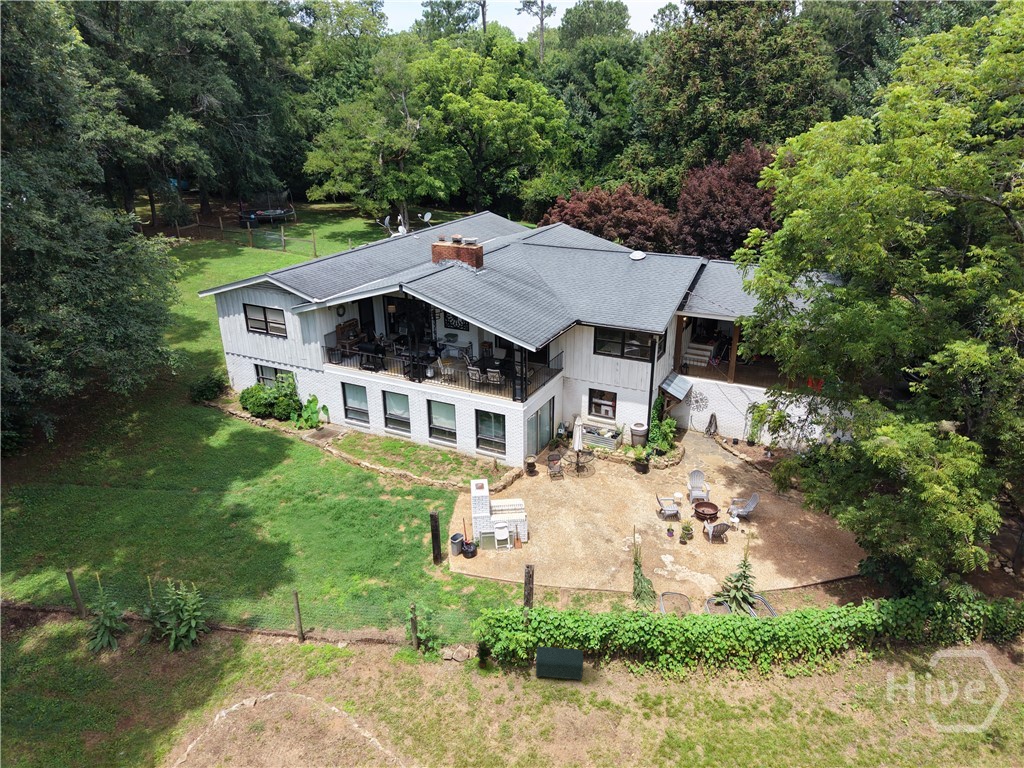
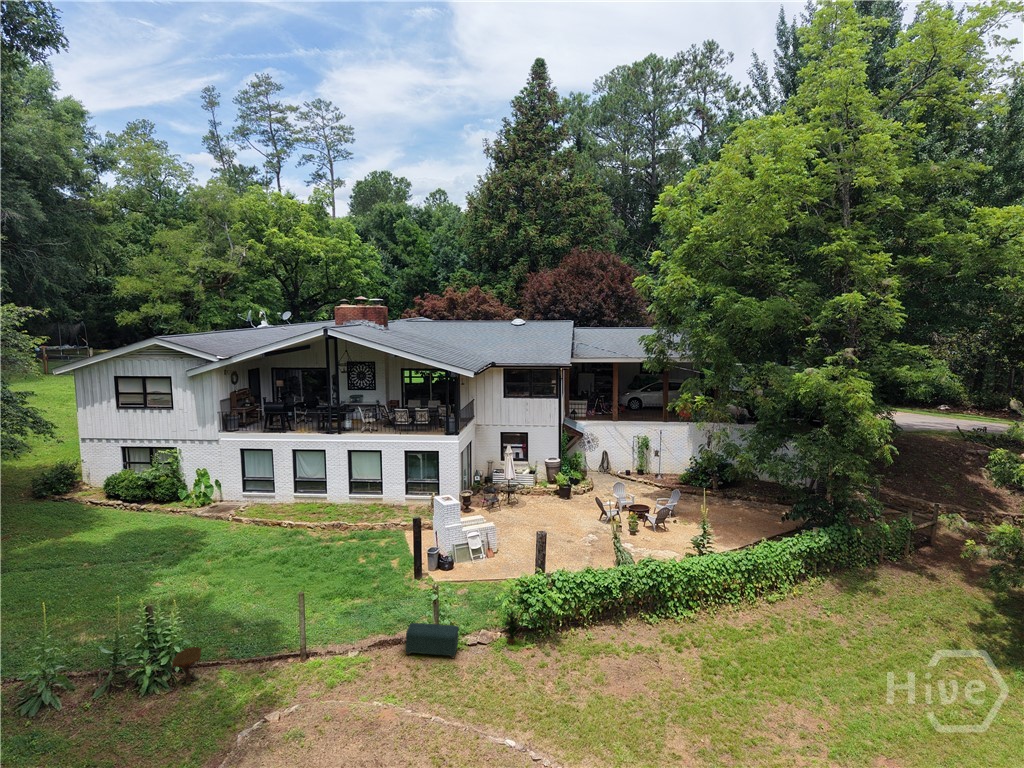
side table: none [196,615,223,646] -> present [172,647,201,685]
bench: present [536,647,584,681] -> present [406,623,459,658]

